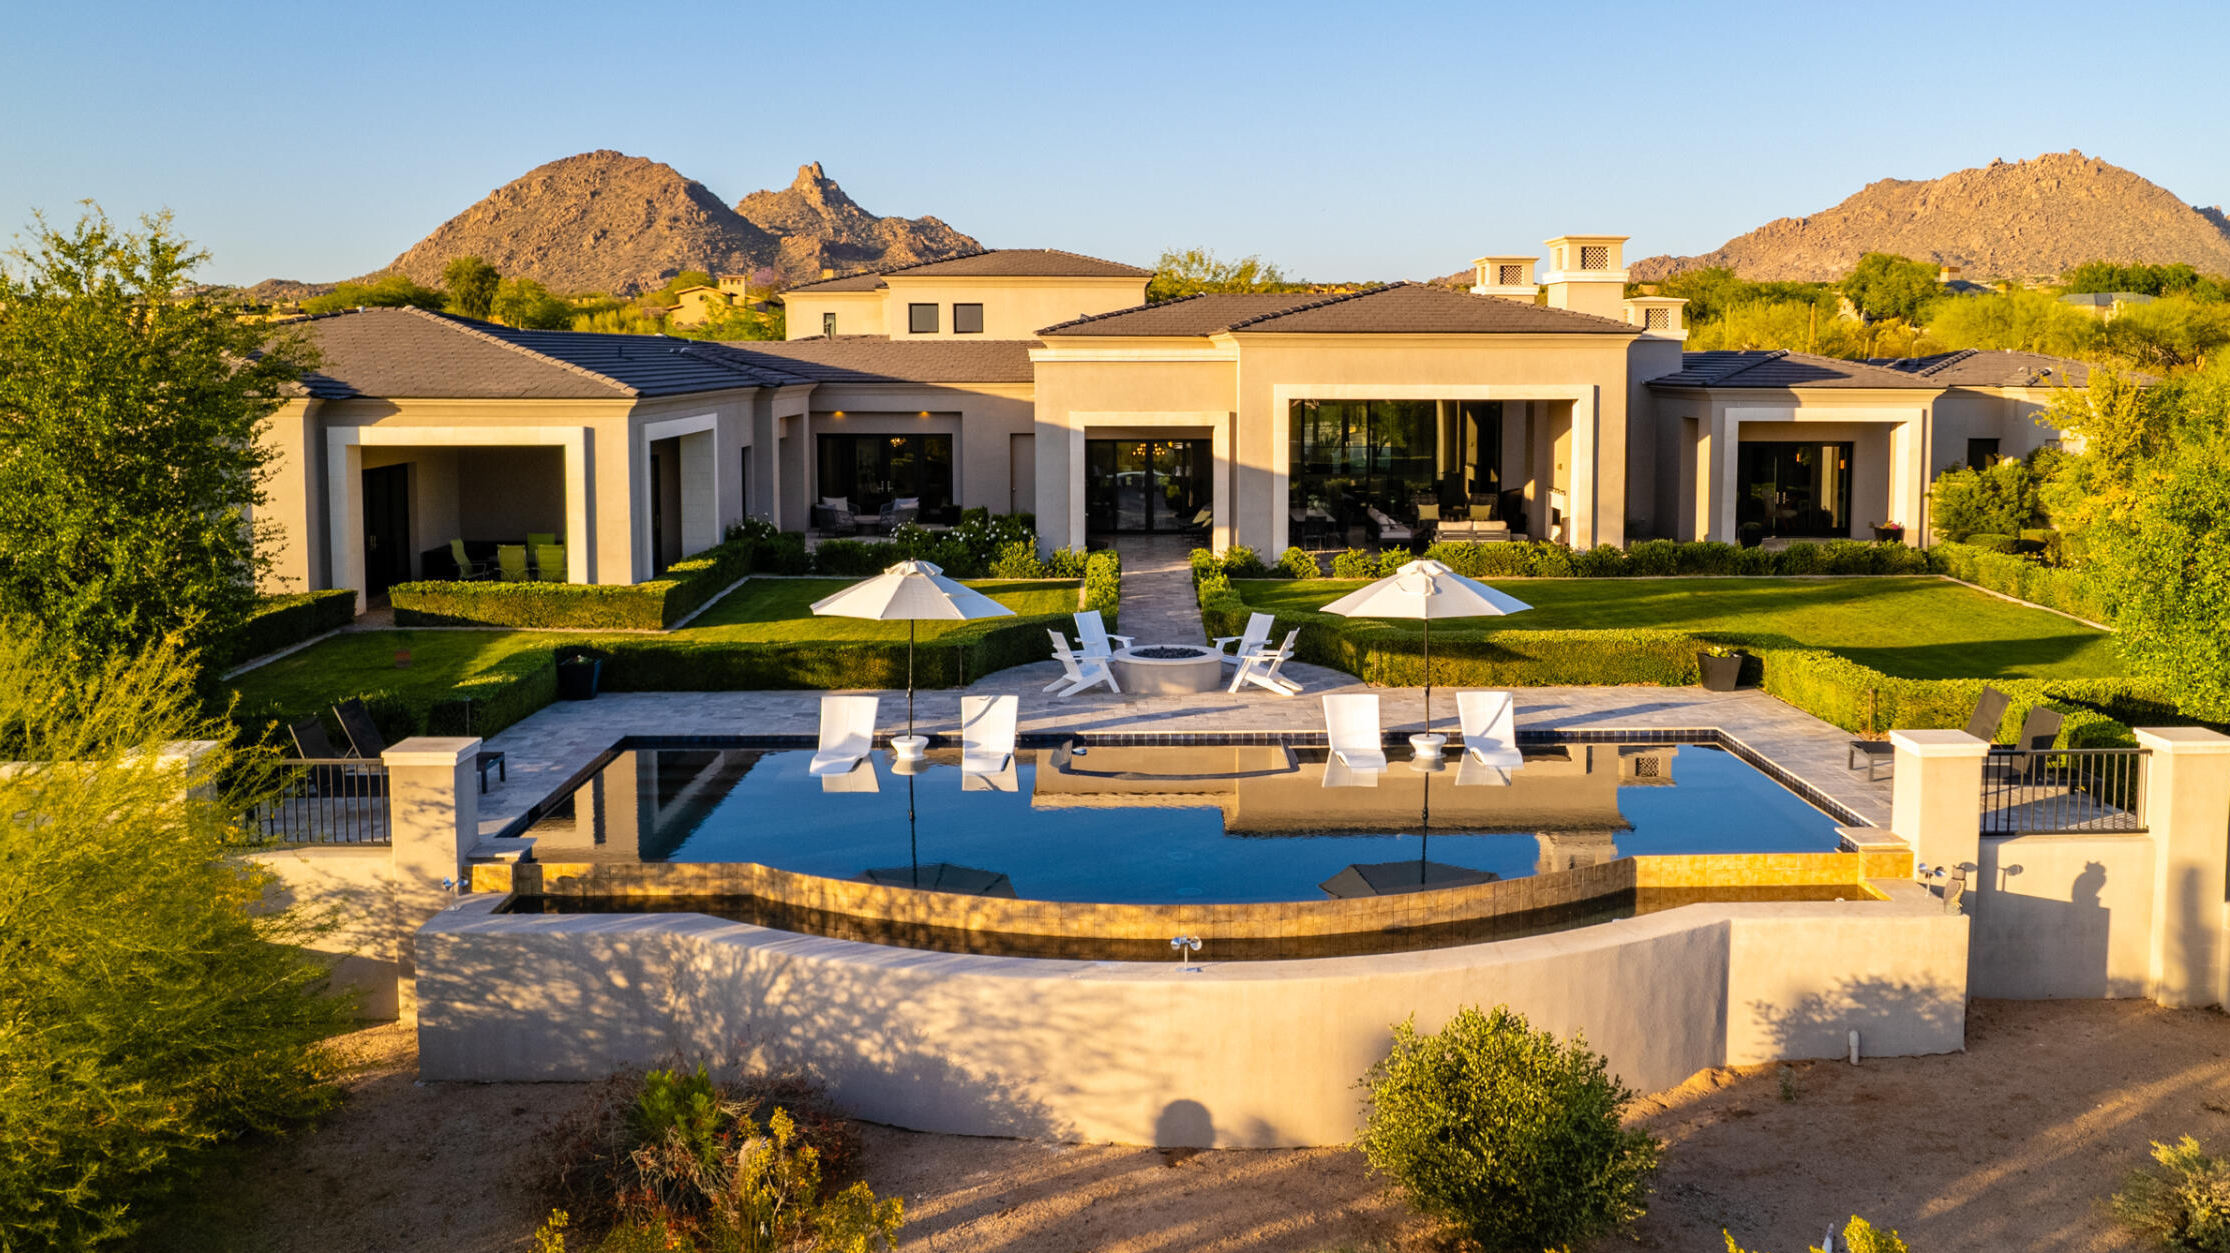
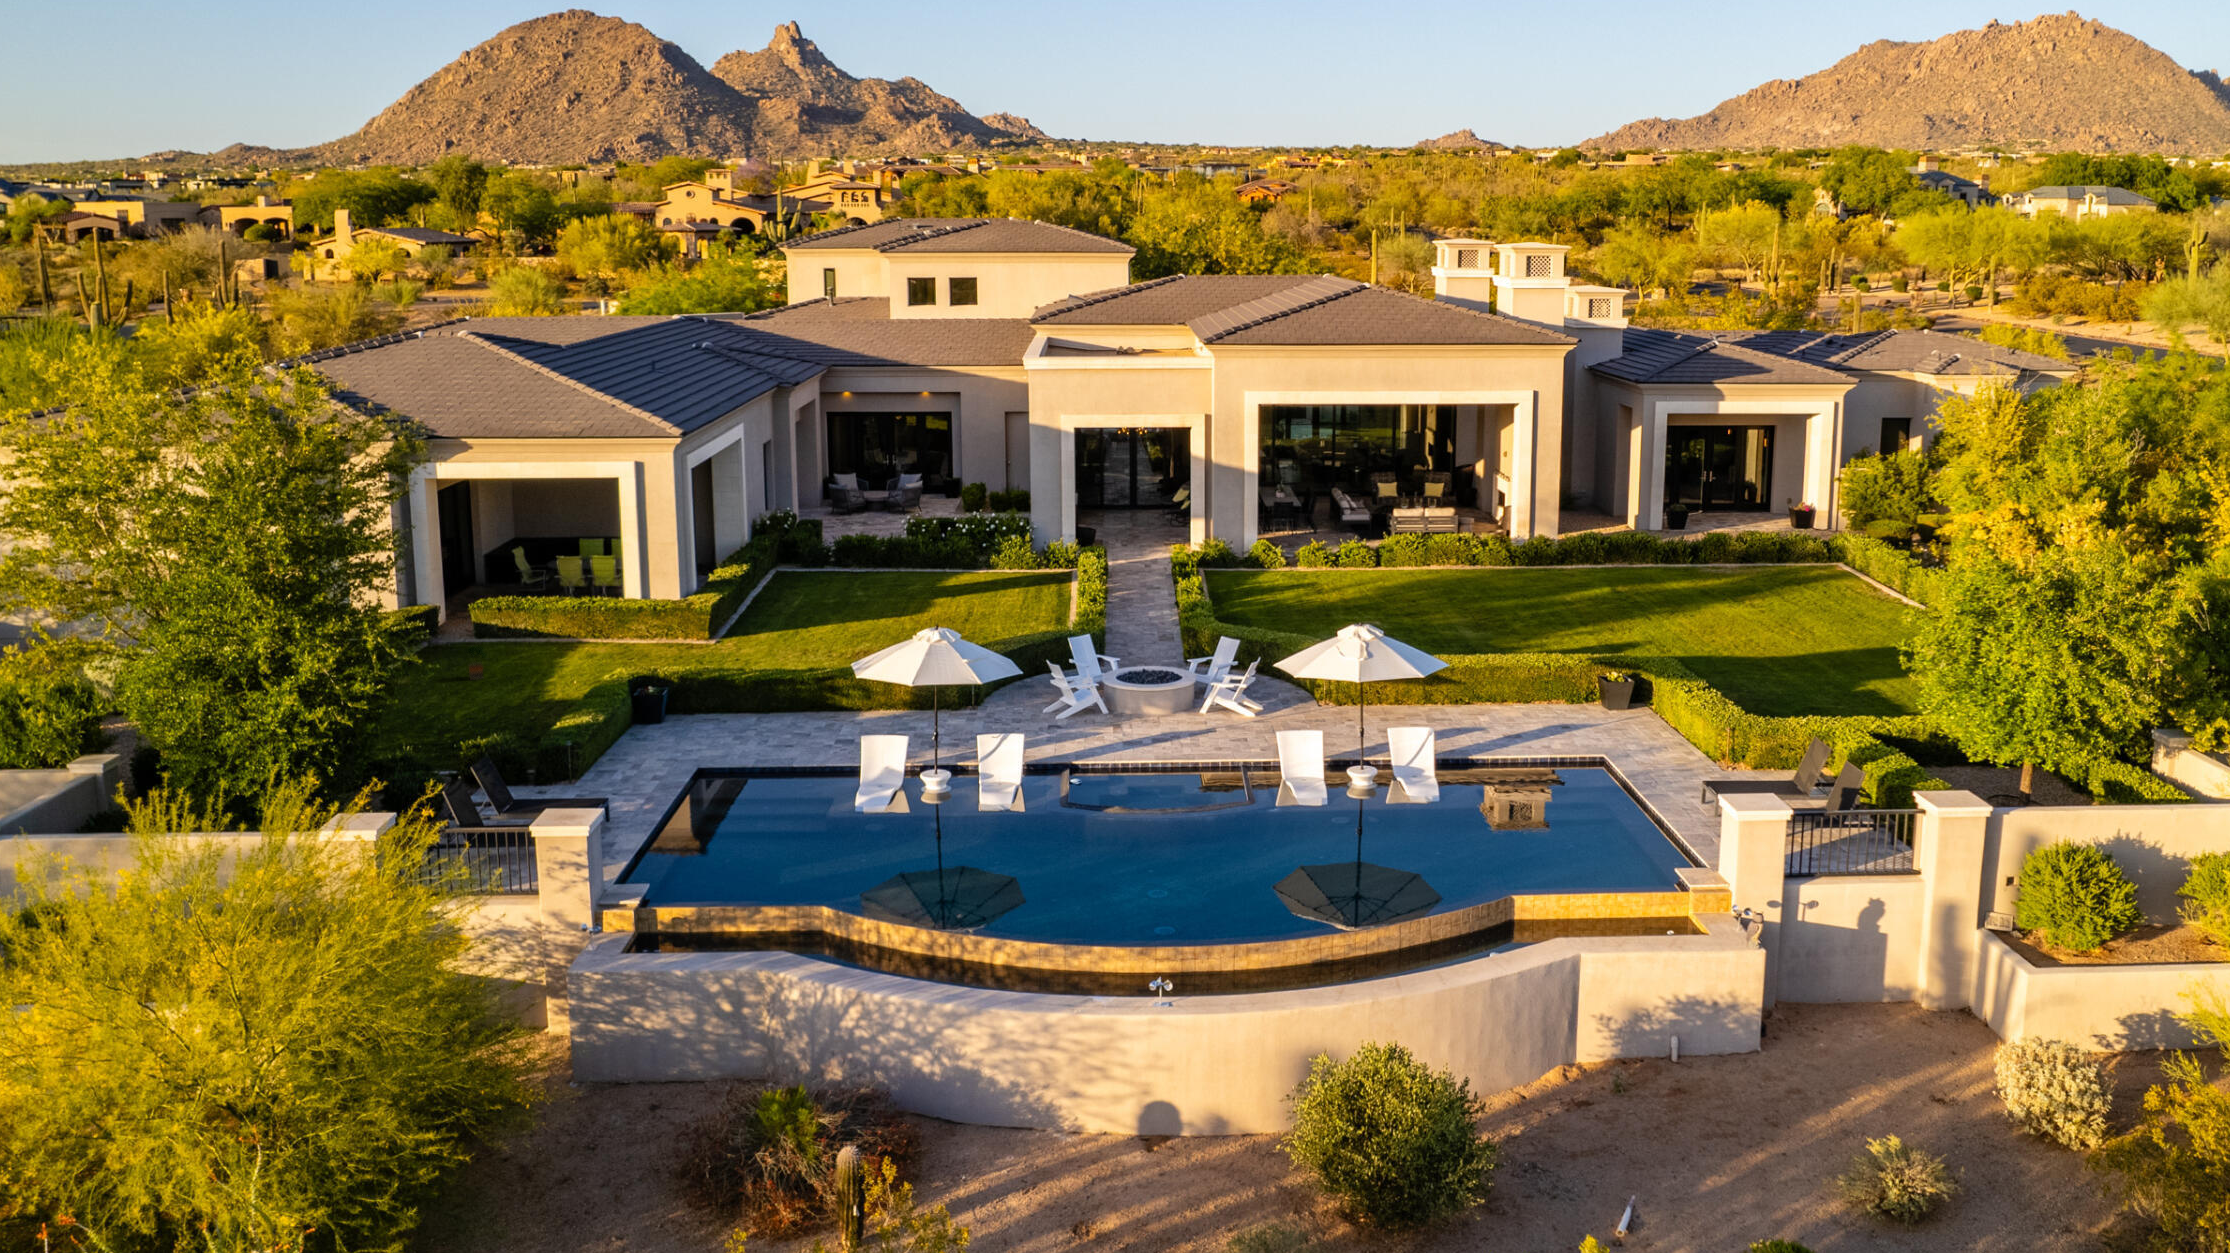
lounge chair: present [1762,490,1797,527] -> none [1687,466,1727,507]

